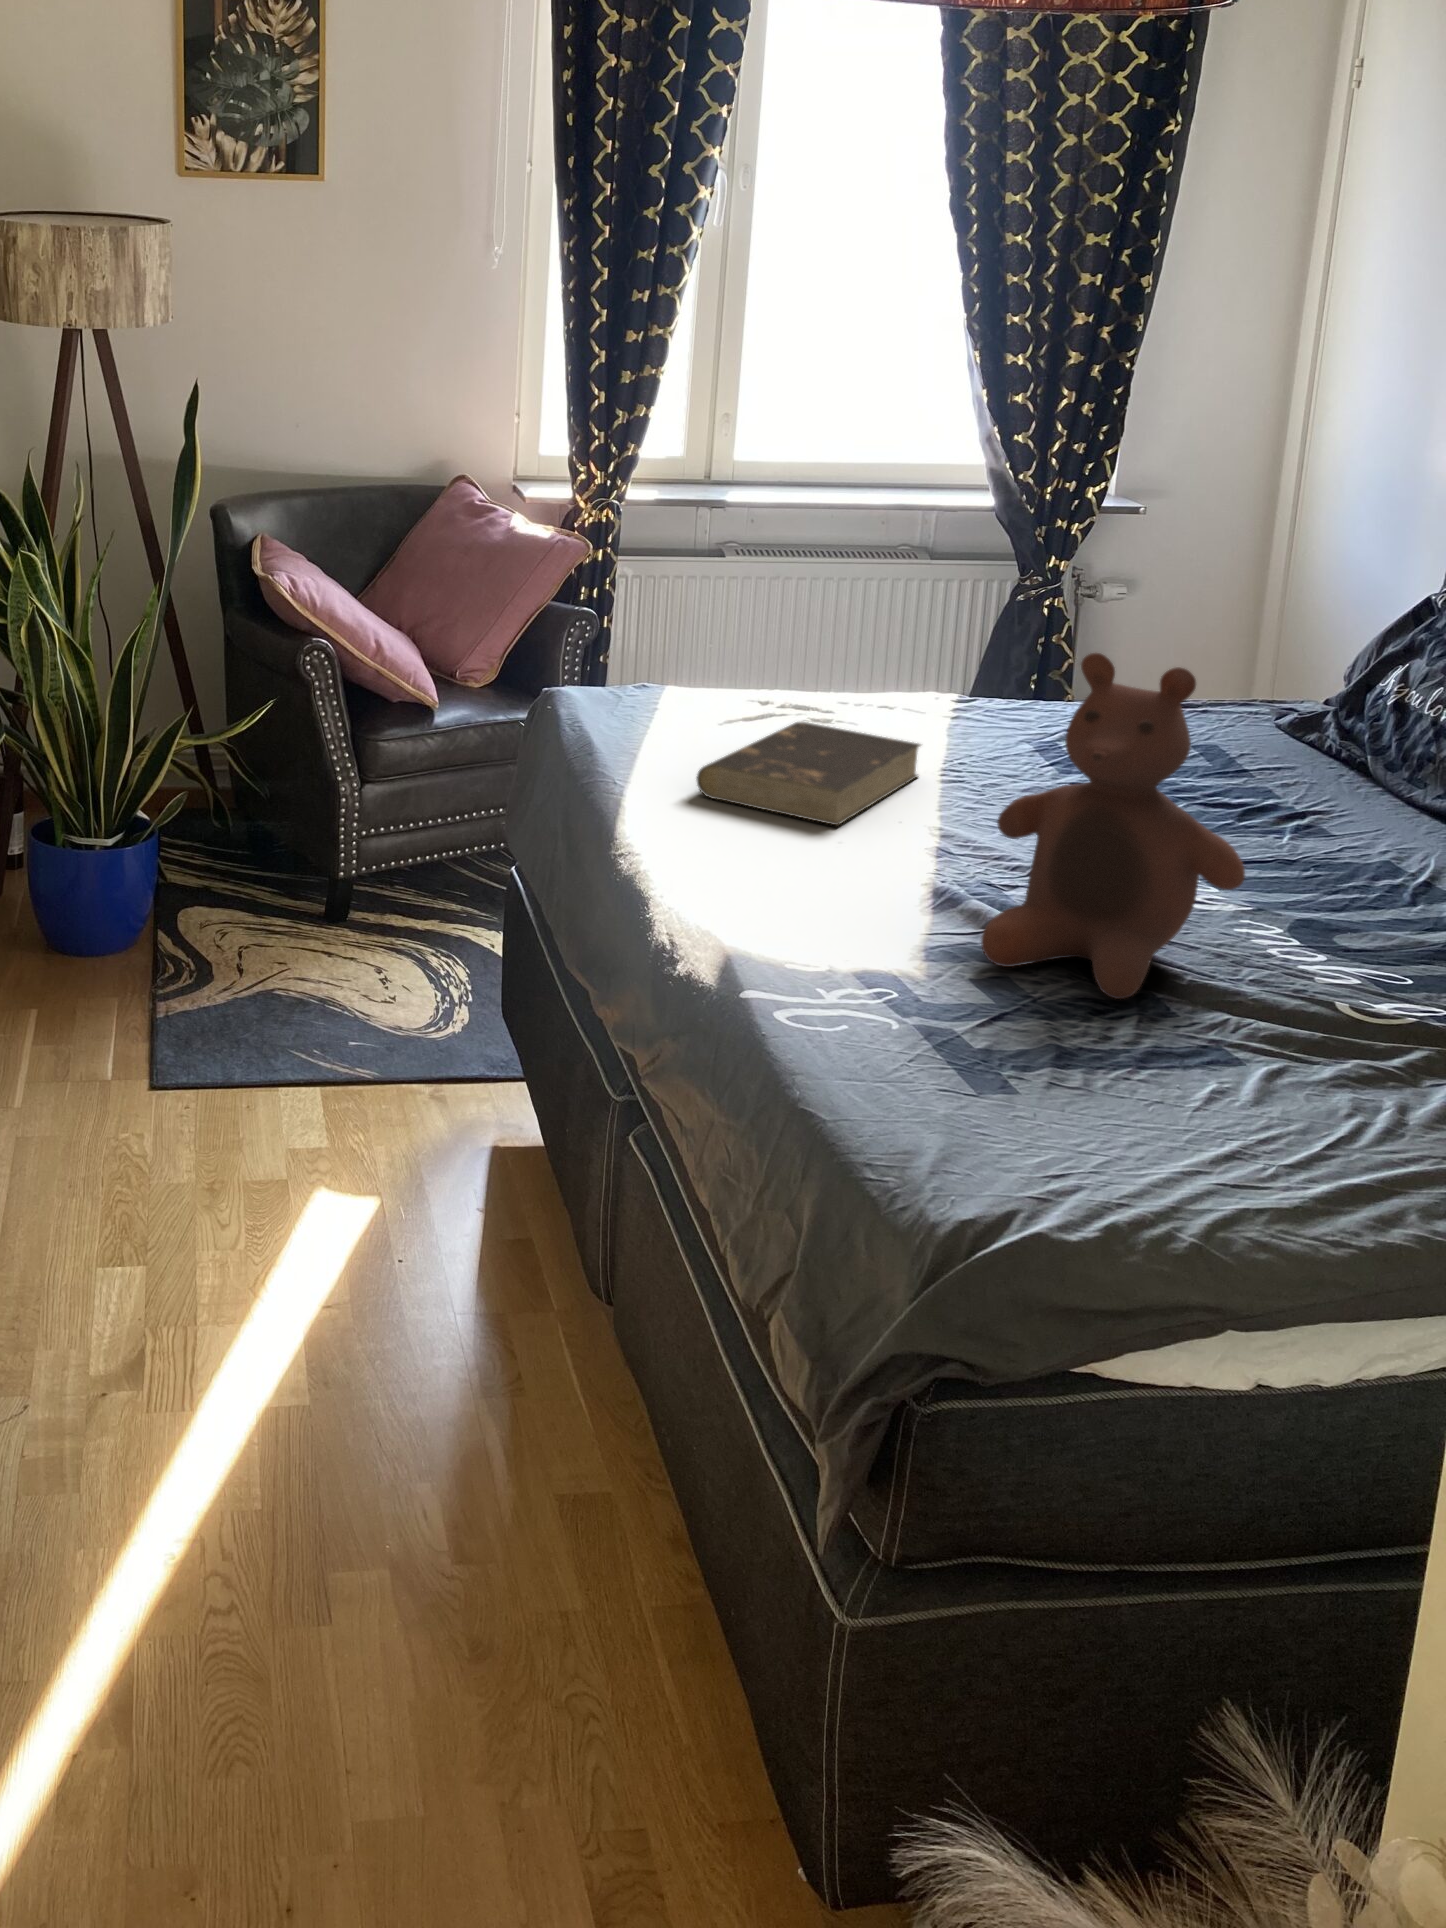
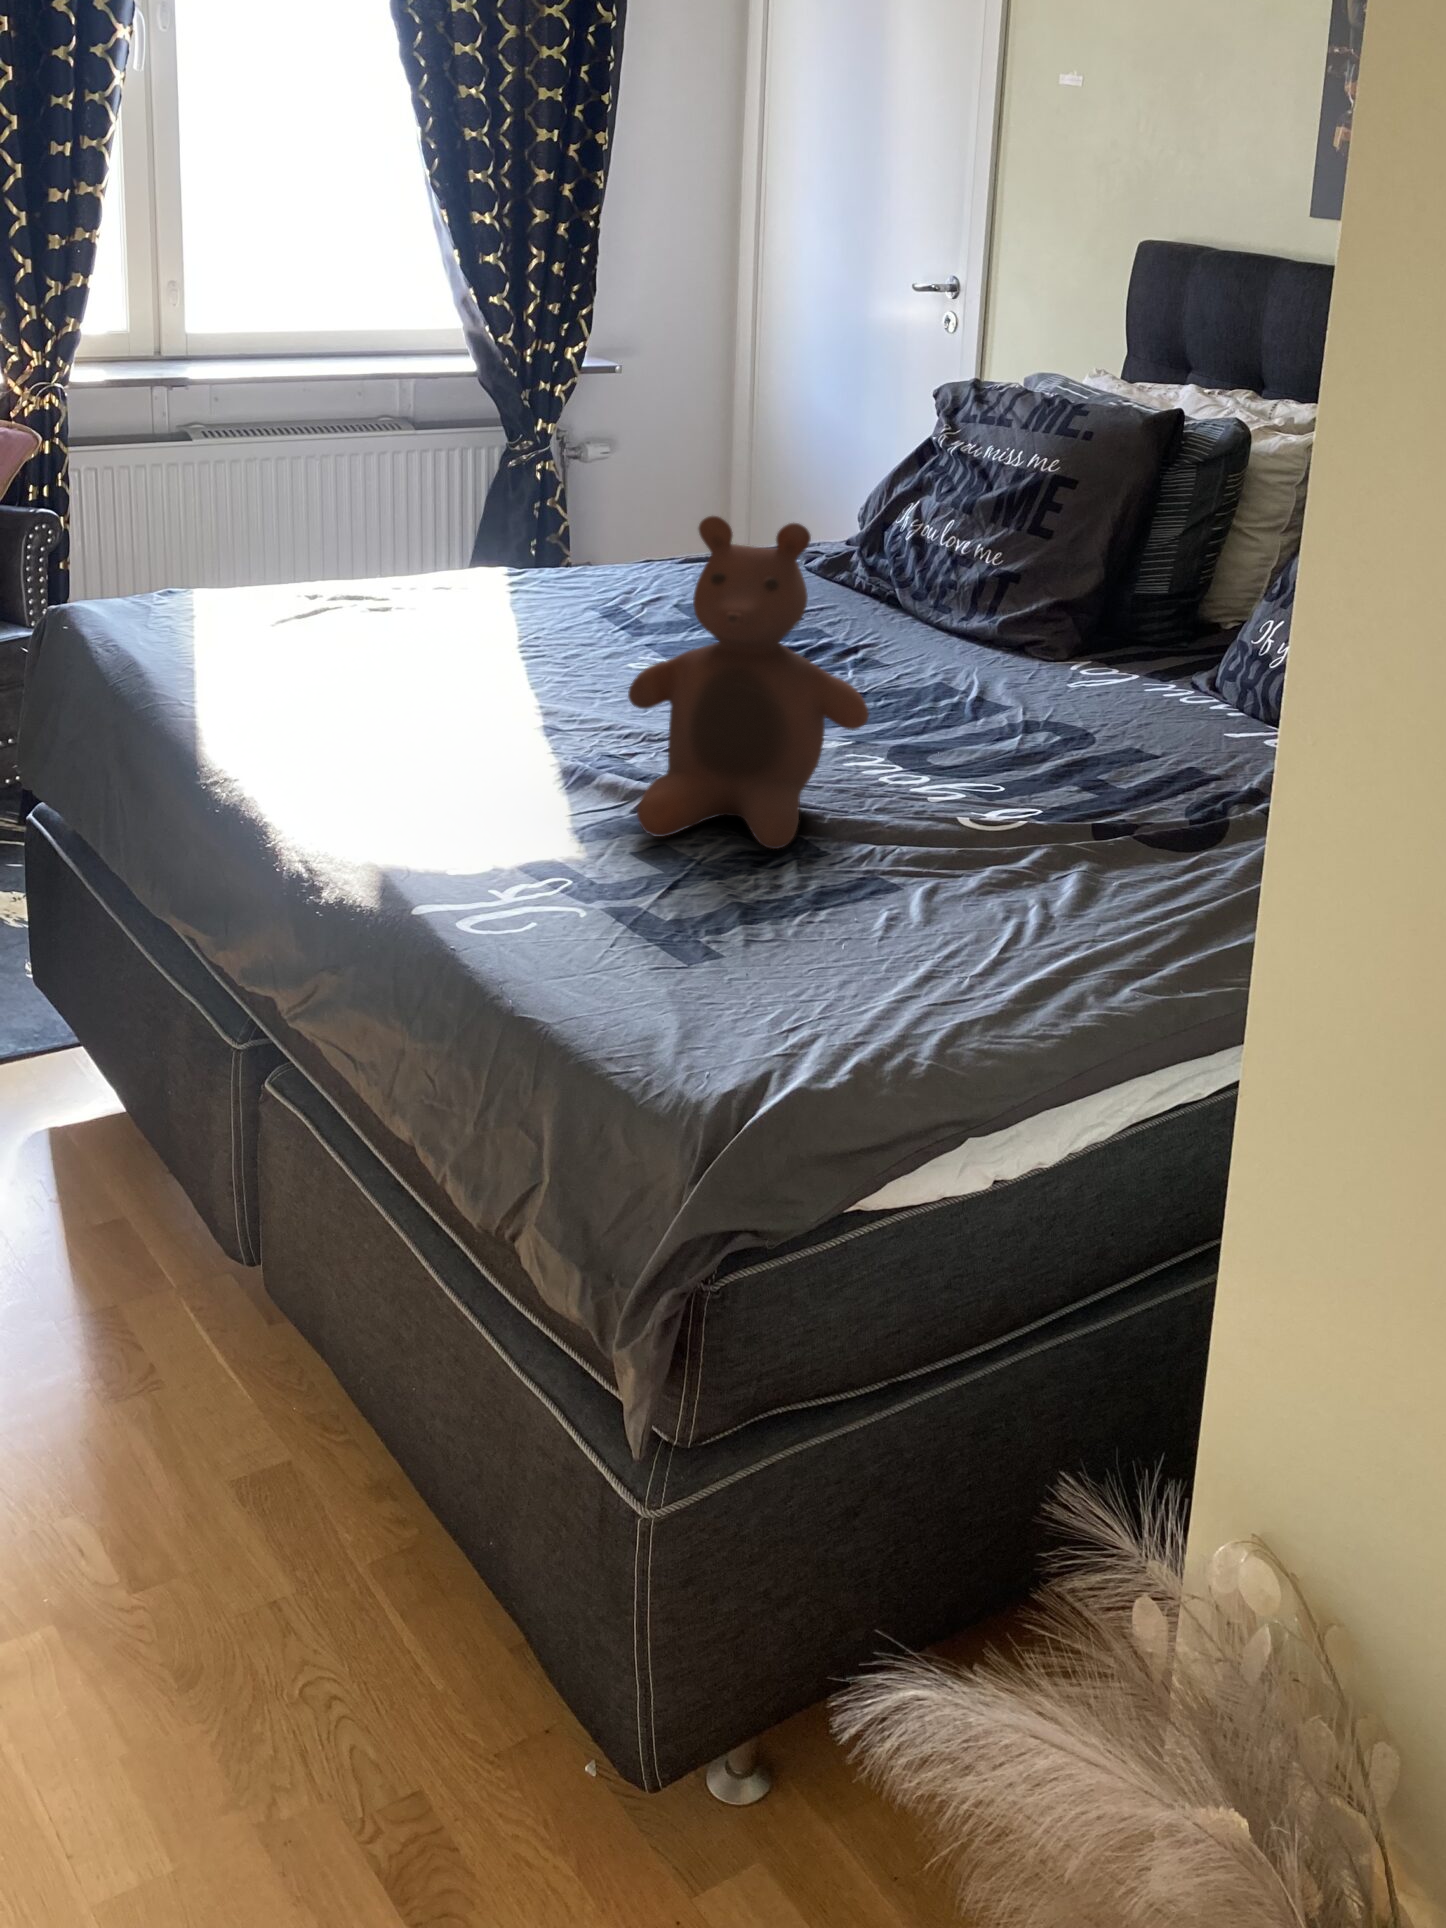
book: present [697,722,921,825] -> none [274,615,501,721]

